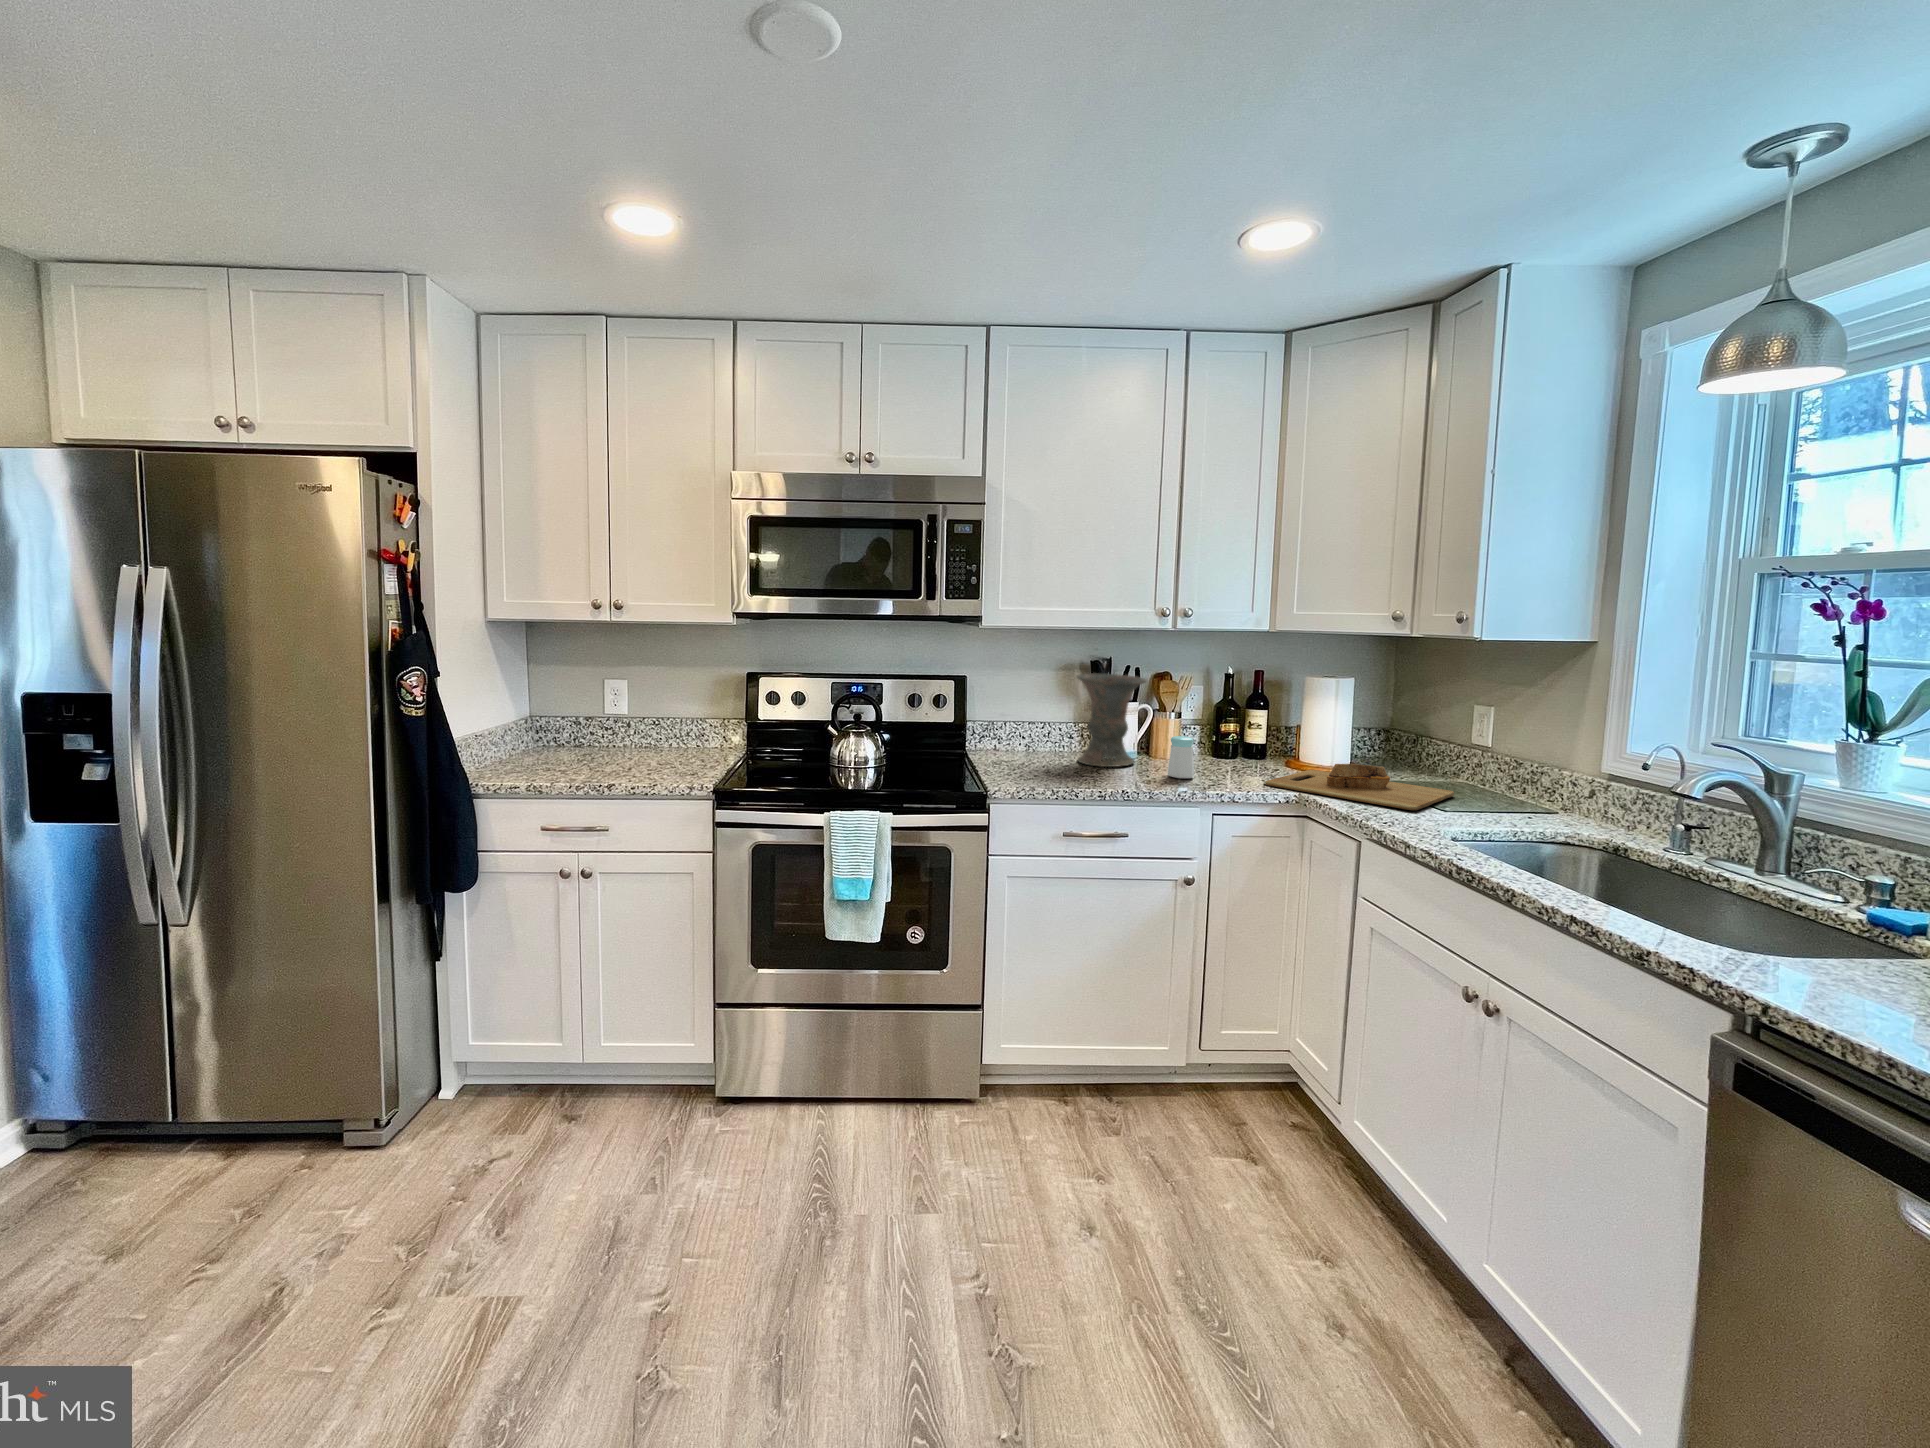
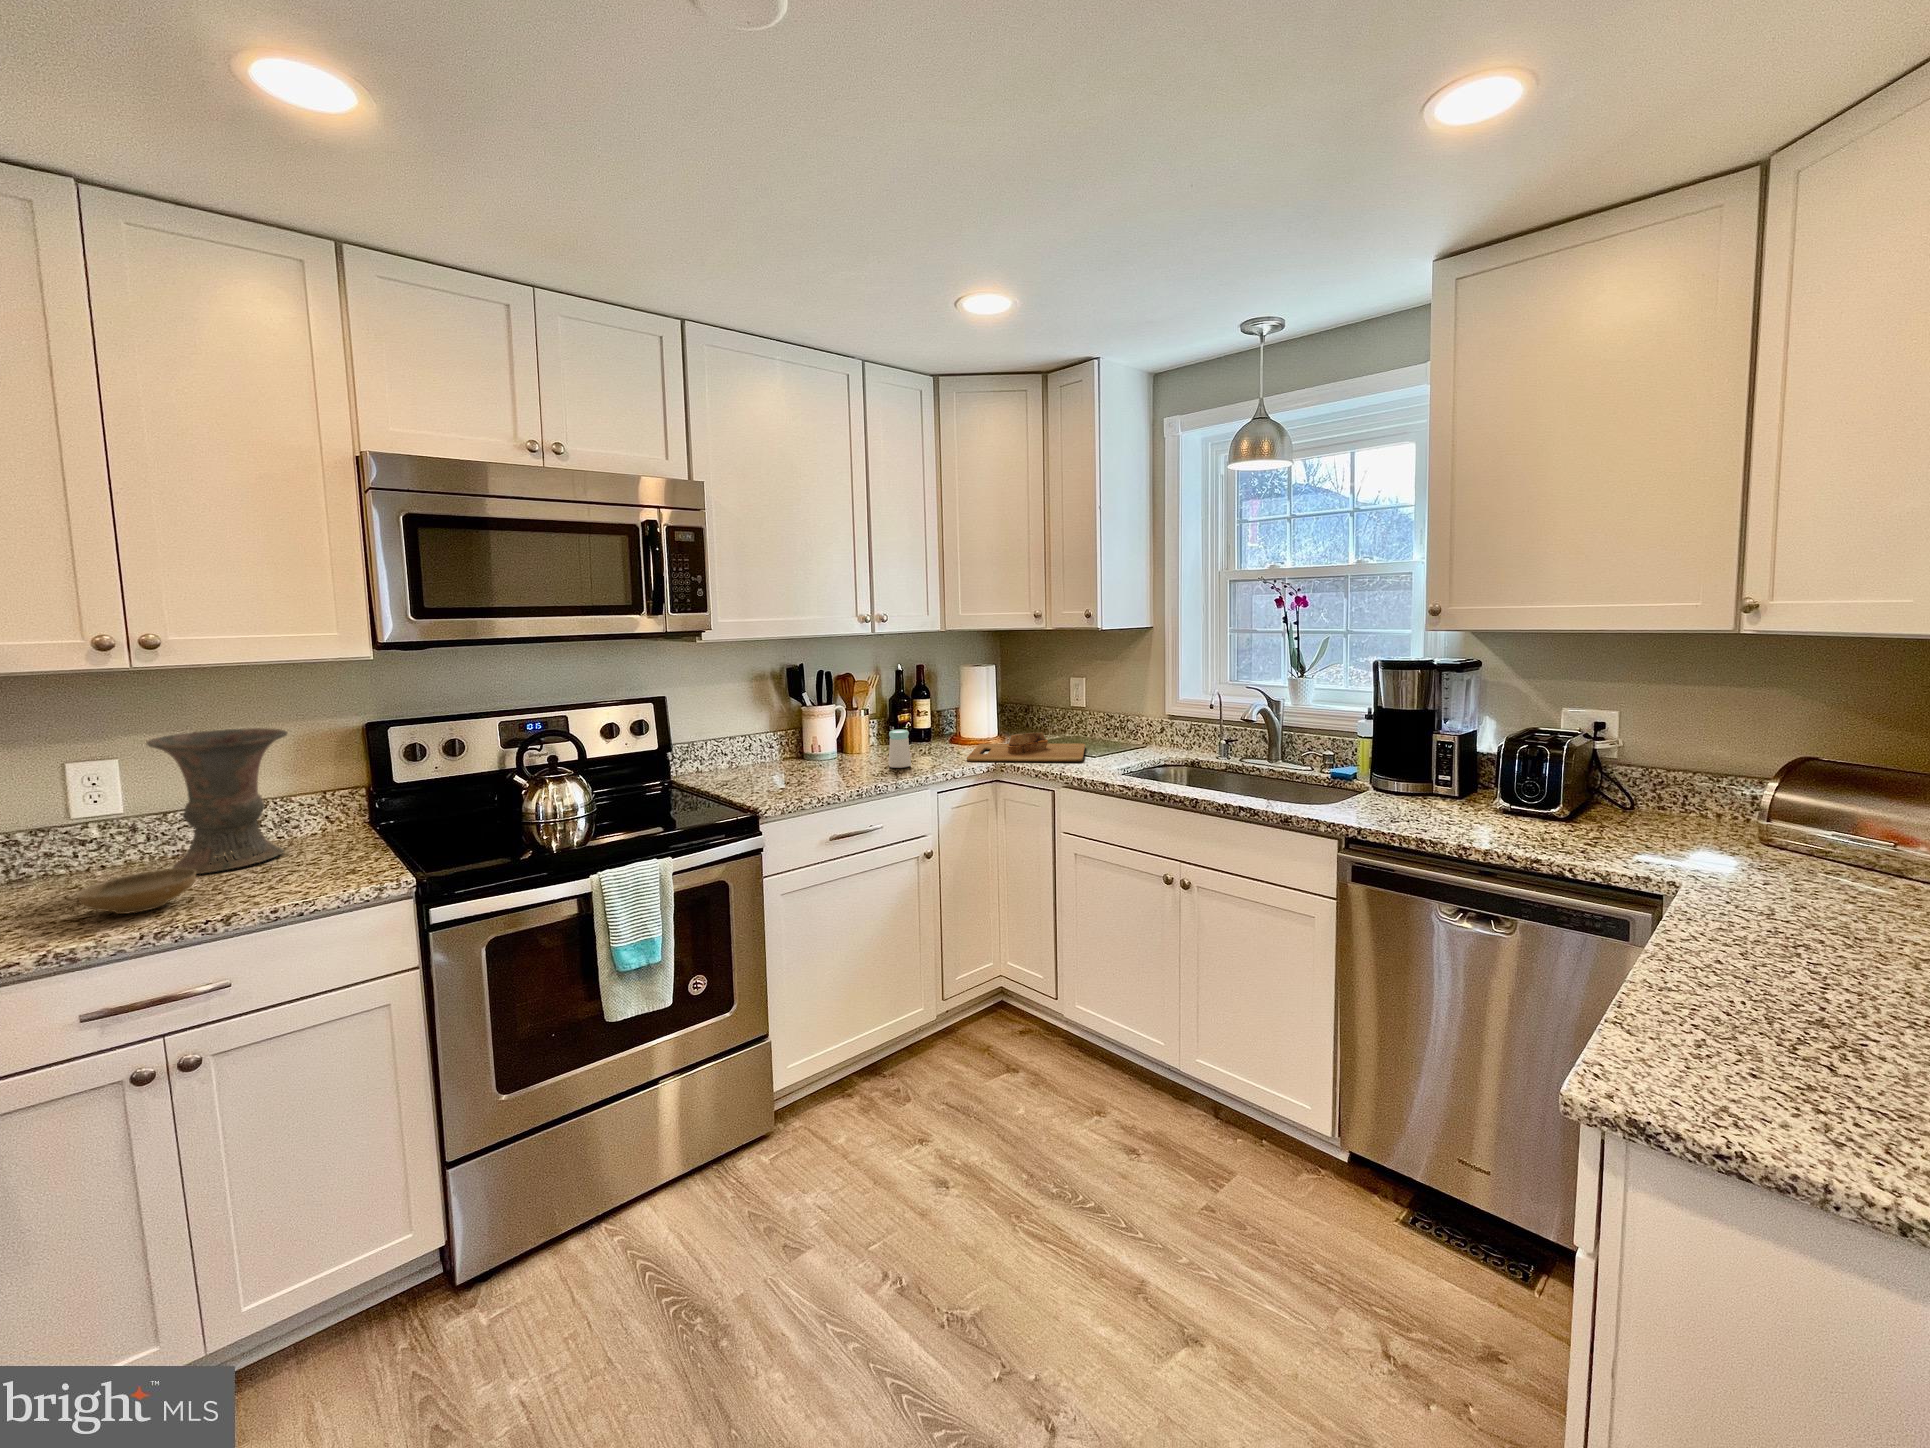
vase: present [1077,673,1147,767] -> present [147,728,287,874]
ceramic bowl: none [560,751,616,774] -> present [77,868,196,914]

